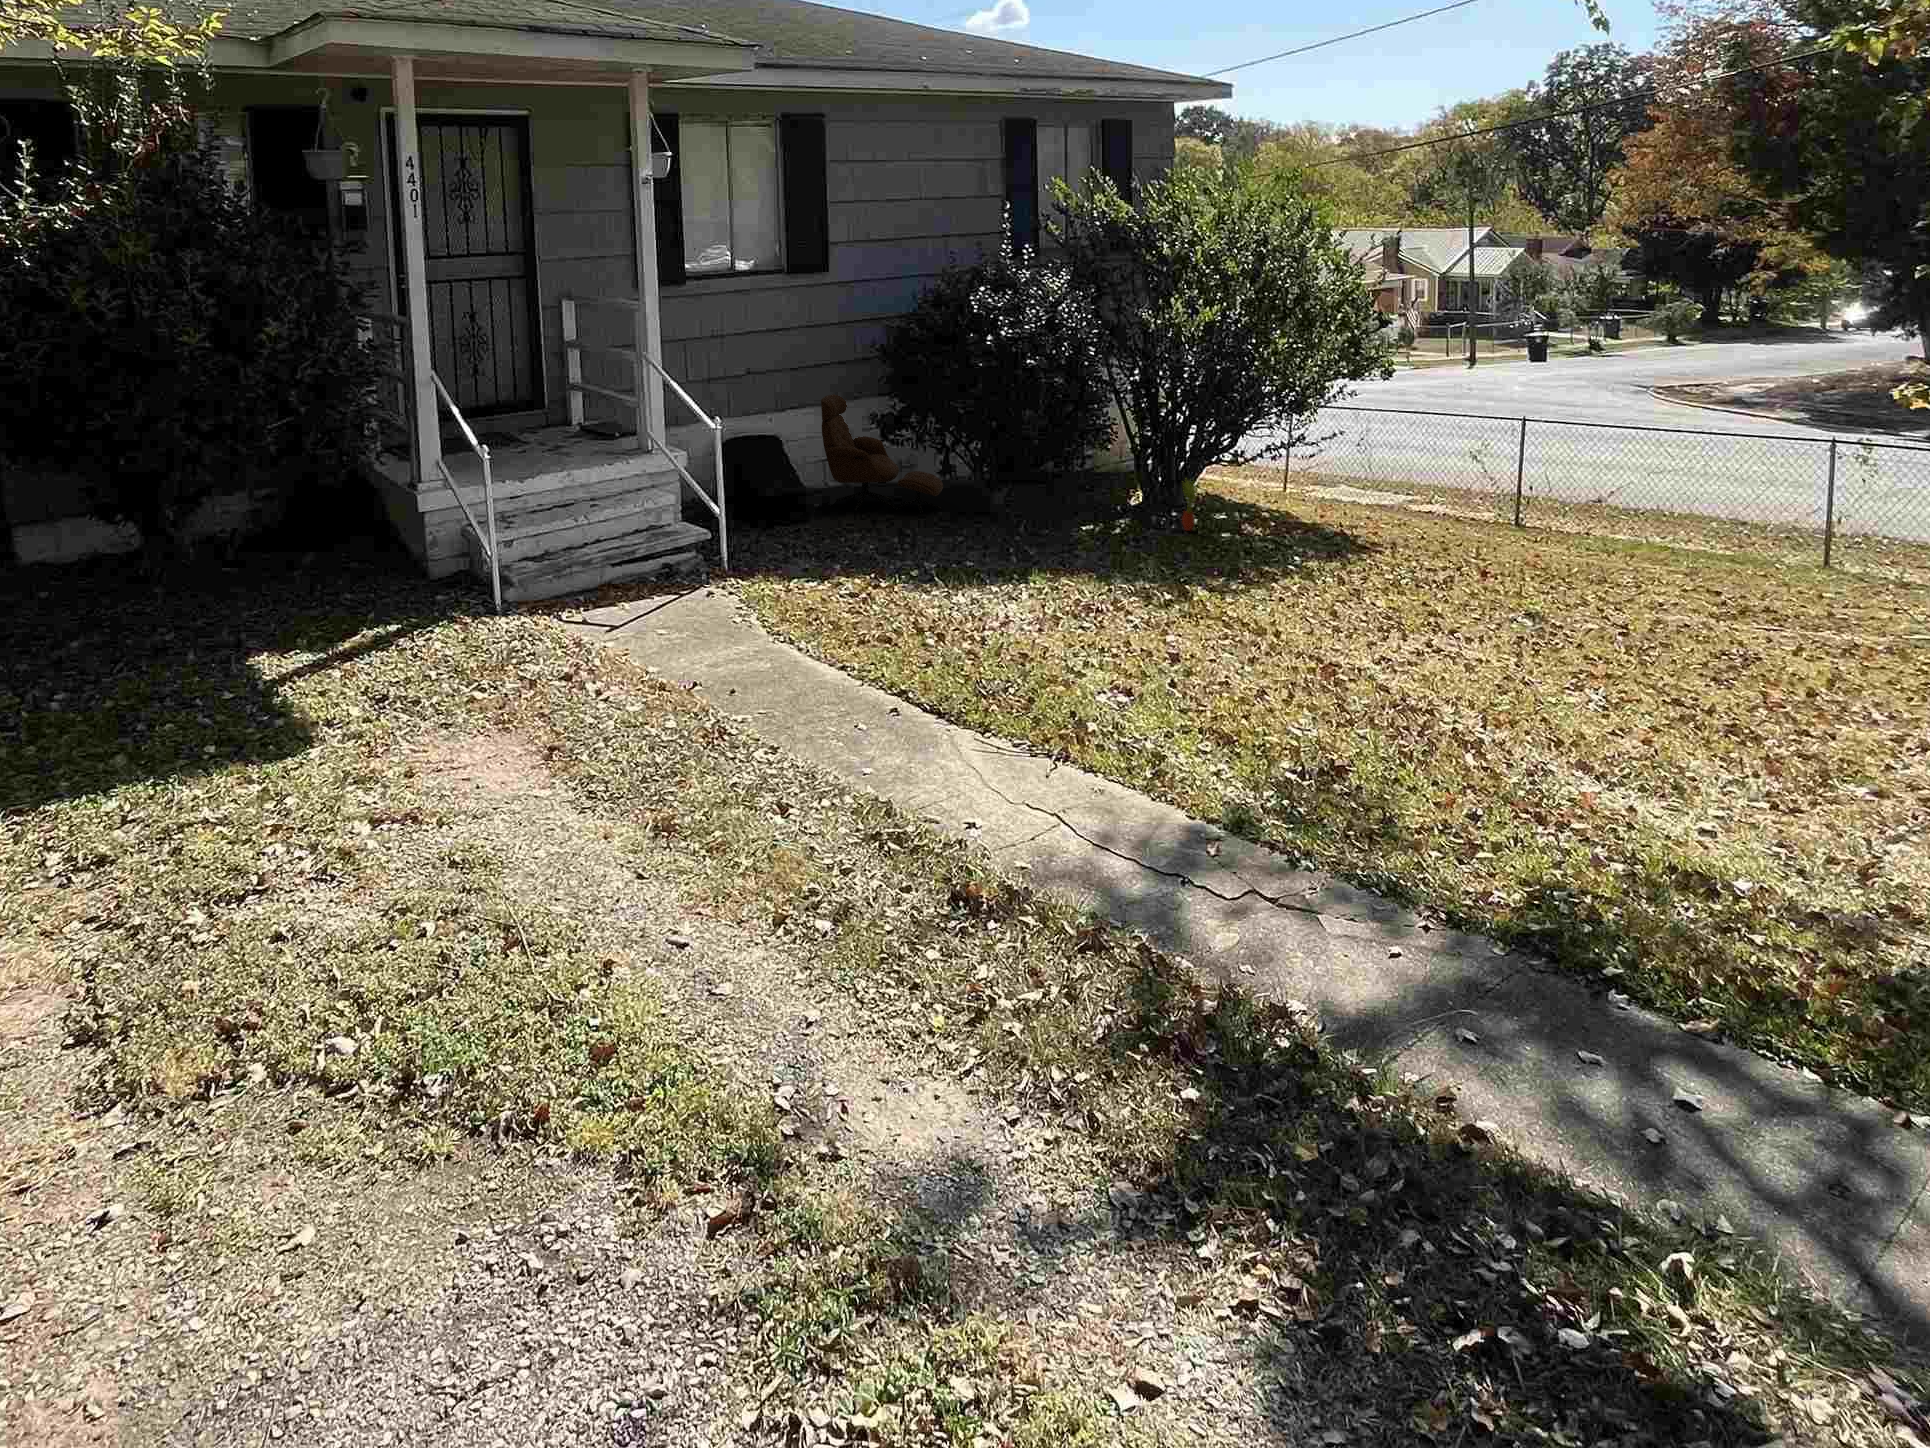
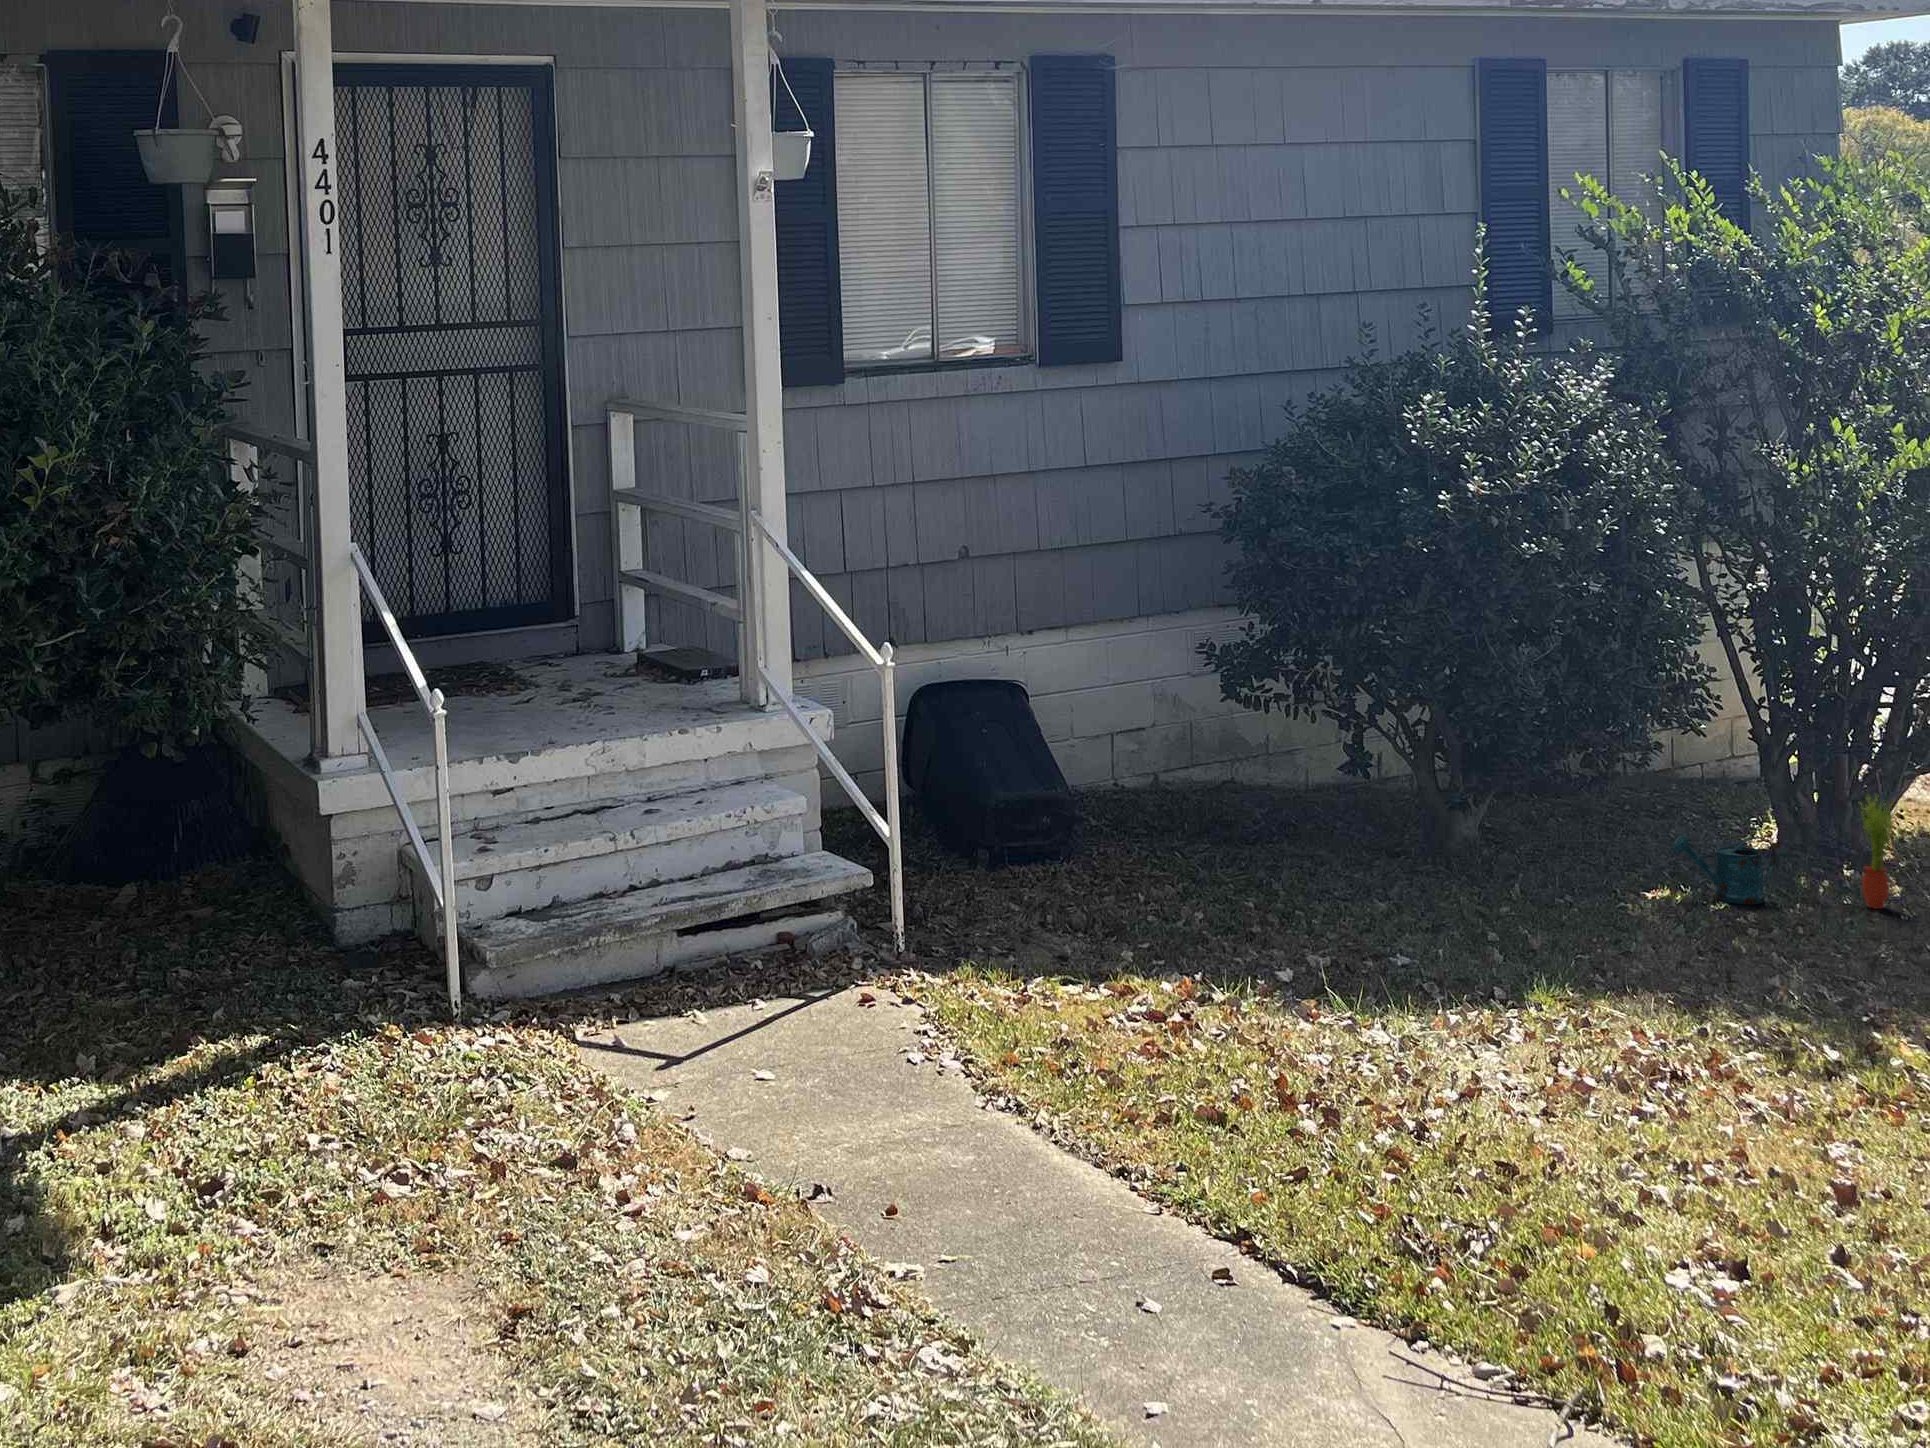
lounge chair: present [821,394,943,513] -> none [1097,606,1347,850]
watering can: none [1097,499,1144,531] -> present [1673,835,1776,904]

